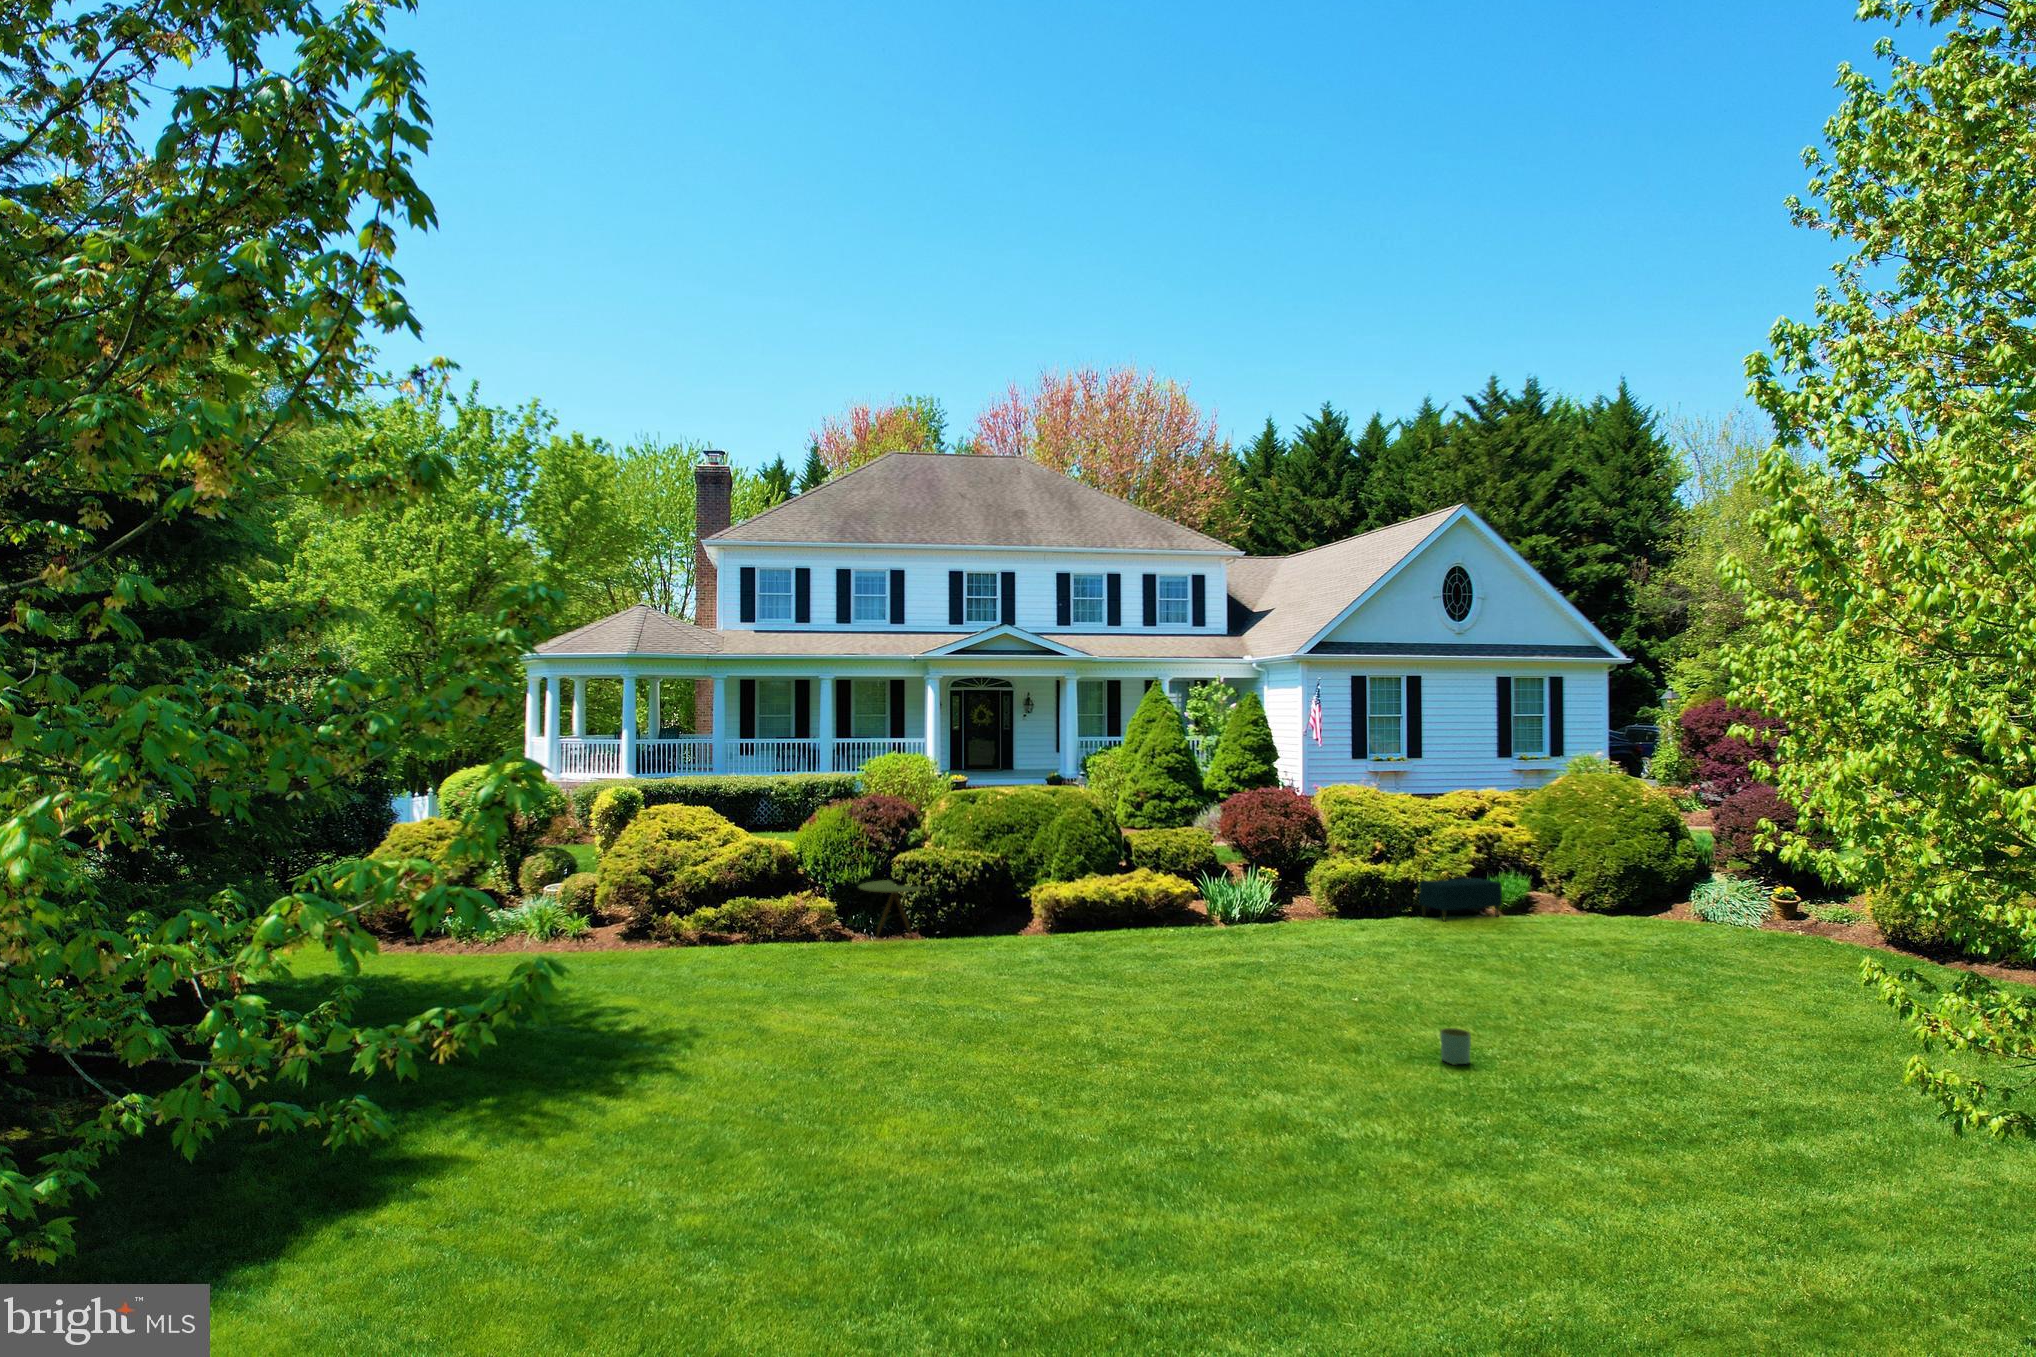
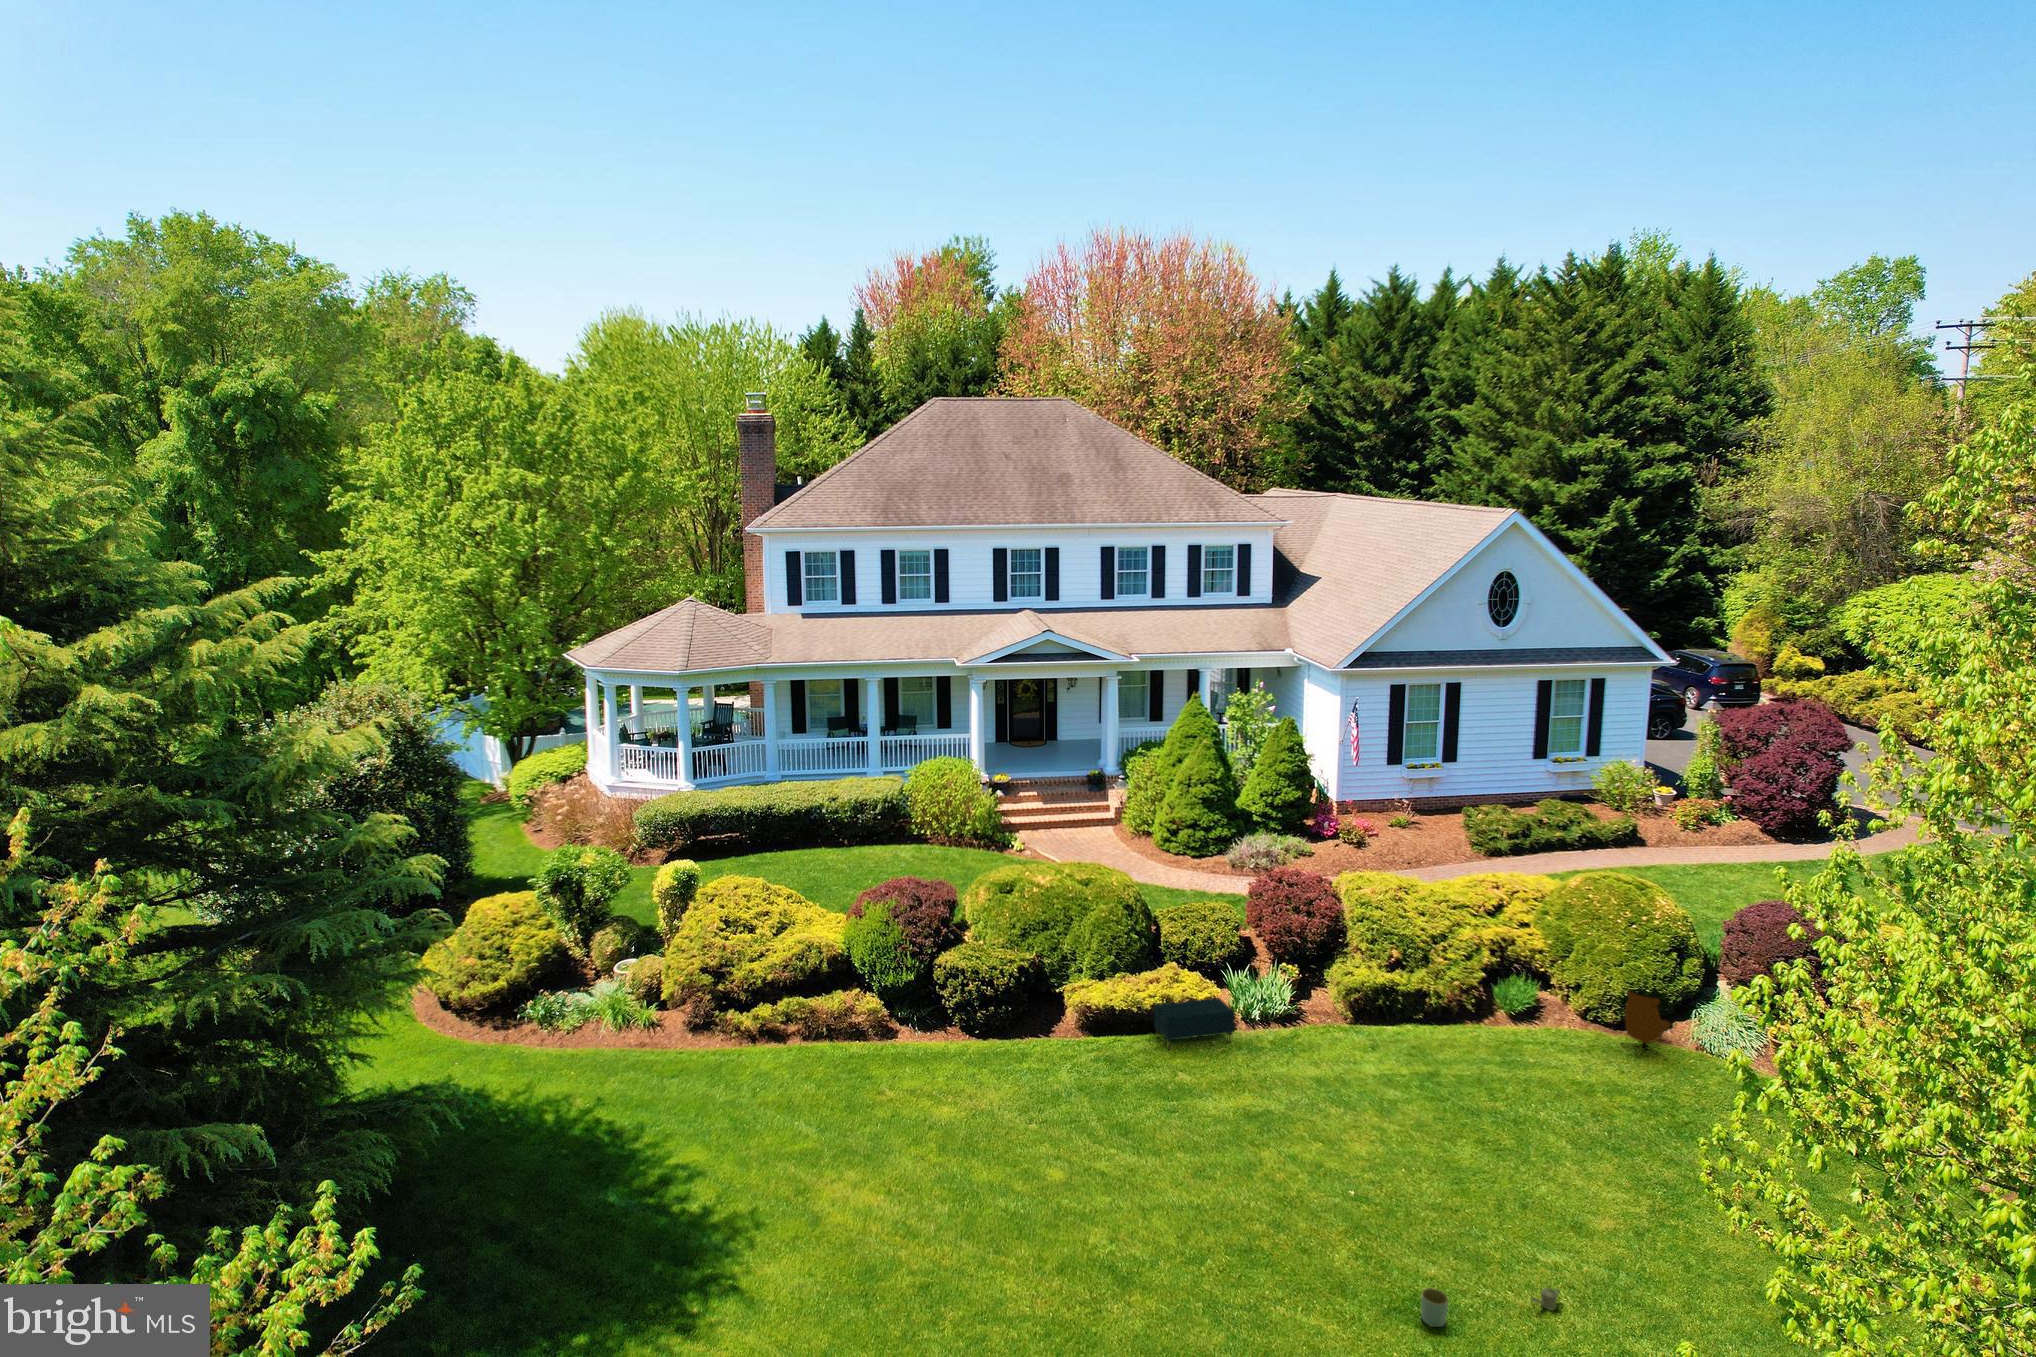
lounge chair: none [1621,855,1672,927] -> present [1624,991,1671,1056]
bench: present [1419,878,1502,921] -> present [1154,998,1234,1049]
round table: present [859,880,927,937] -> none [903,987,969,1051]
watering can: none [1561,1033,1591,1054] -> present [1532,1288,1560,1311]

